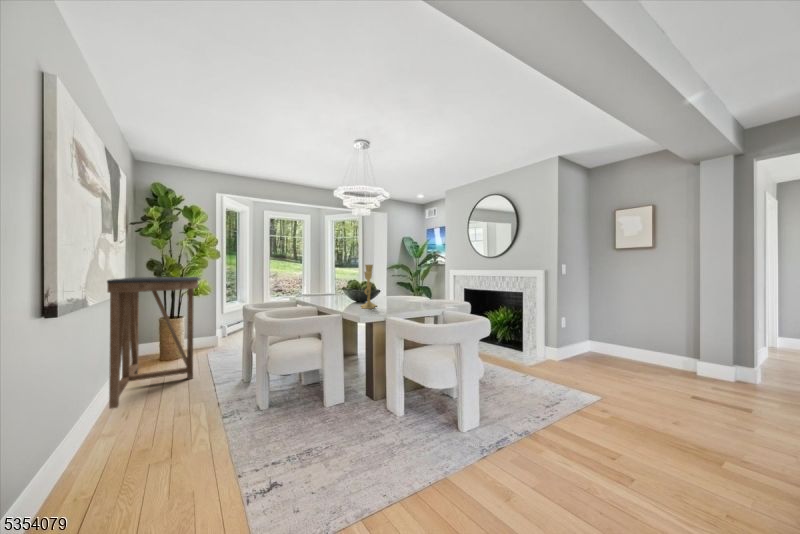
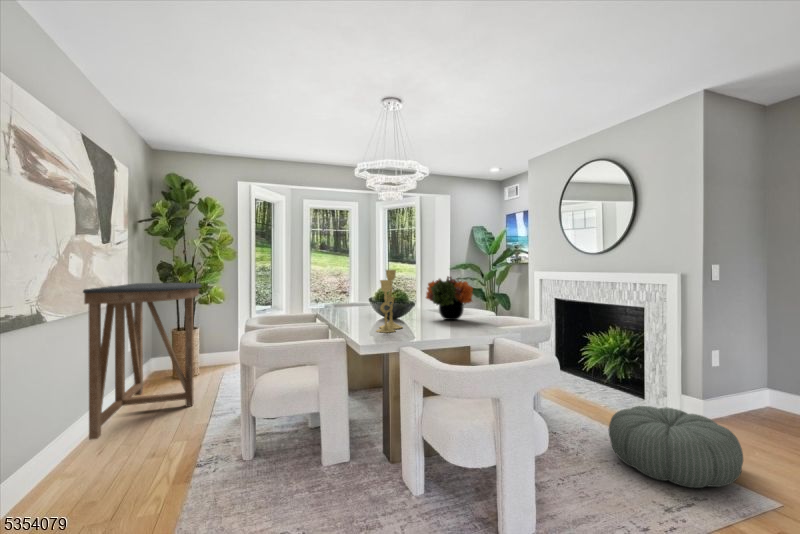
flower arrangement: none [386,271,421,302] -> present [426,277,473,320]
pouf: none [509,352,584,396] -> present [609,406,743,488]

